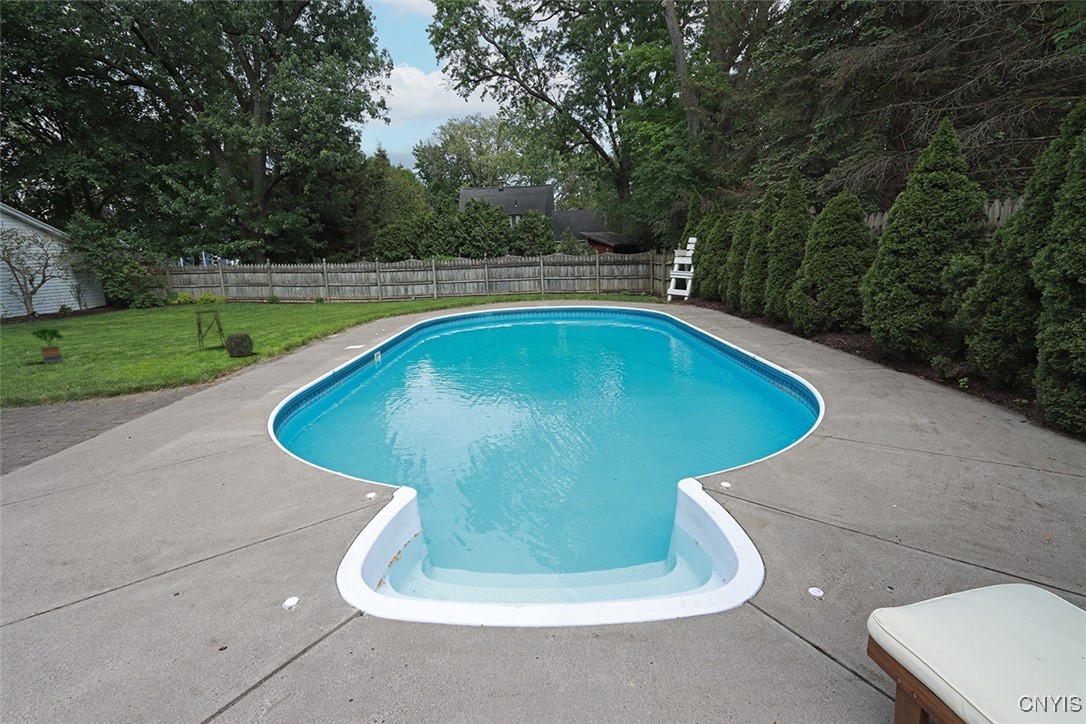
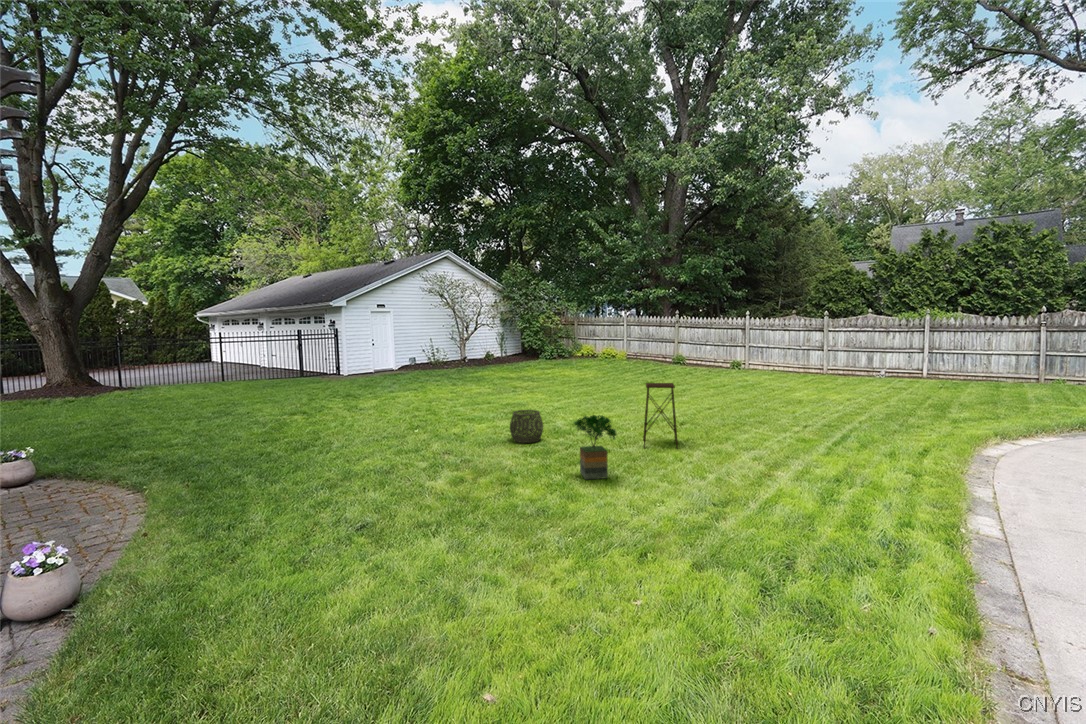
potted tree: present [31,329,63,364] -> present [574,415,617,479]
woven basket: present [225,333,253,357] -> present [510,410,543,443]

